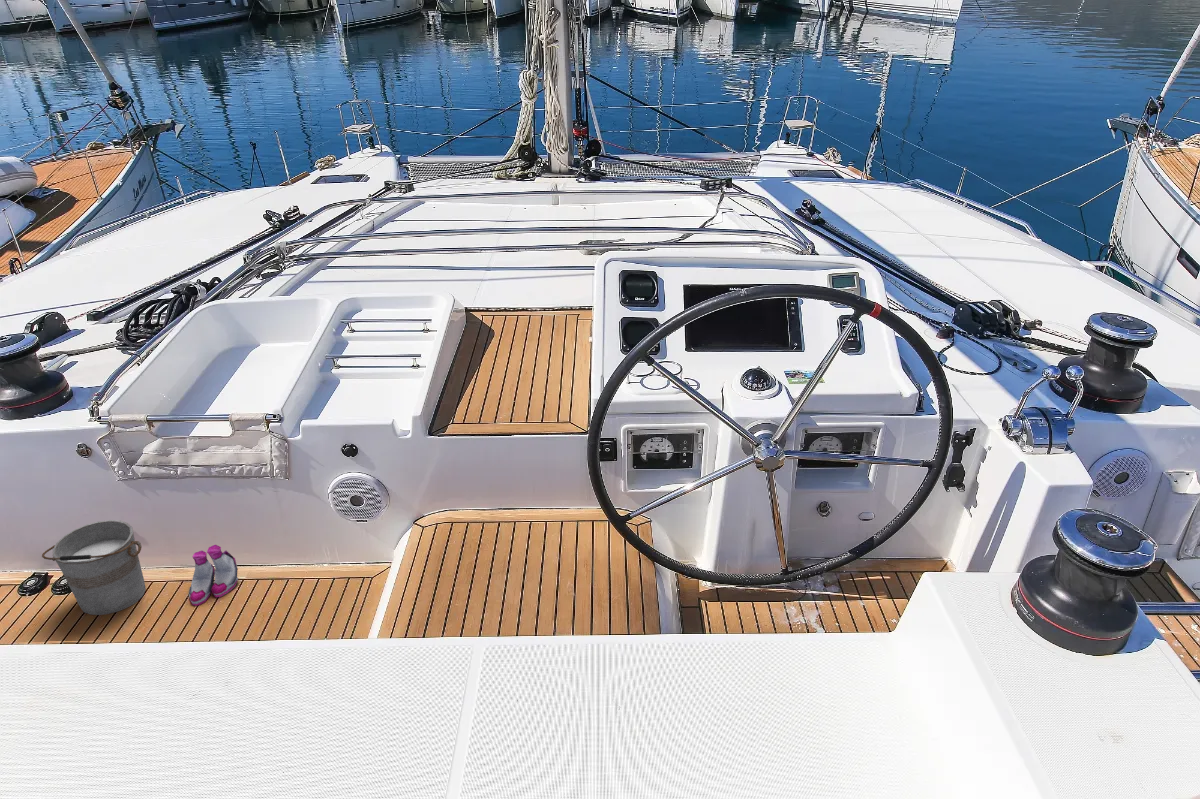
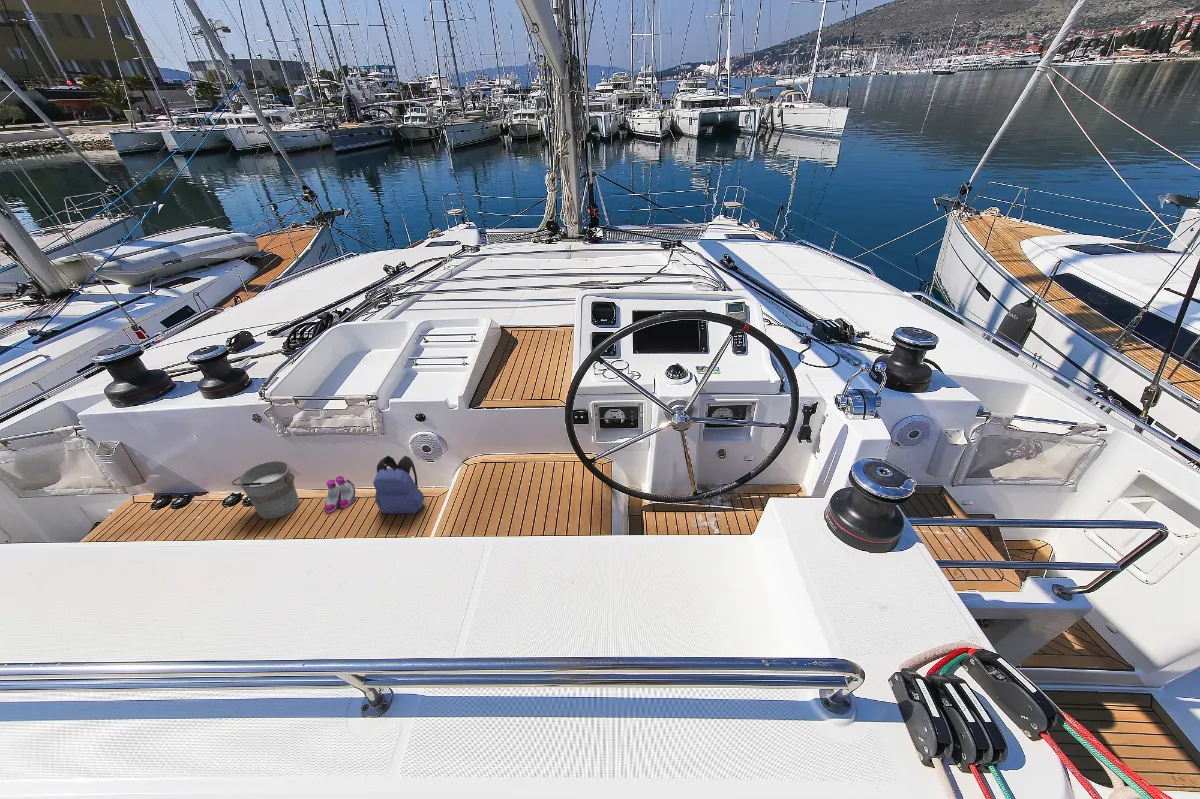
backpack: none [273,512,351,605] -> present [373,456,425,513]

